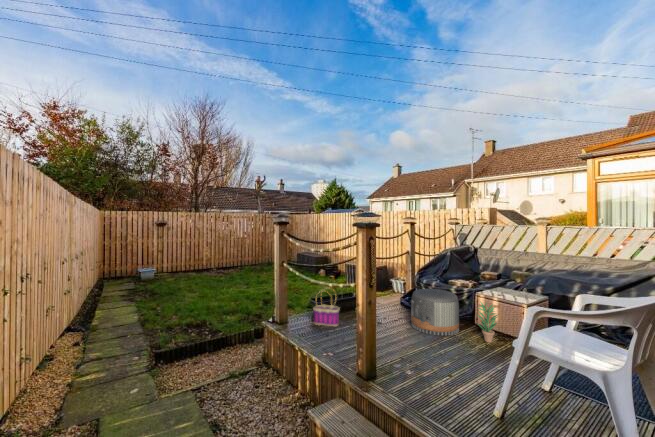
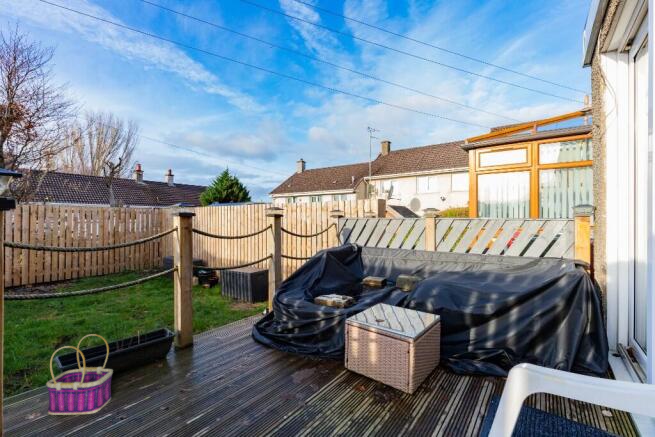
pouf: present [411,289,459,335] -> none [247,317,321,406]
potted plant: present [478,303,497,342] -> none [341,340,376,409]

